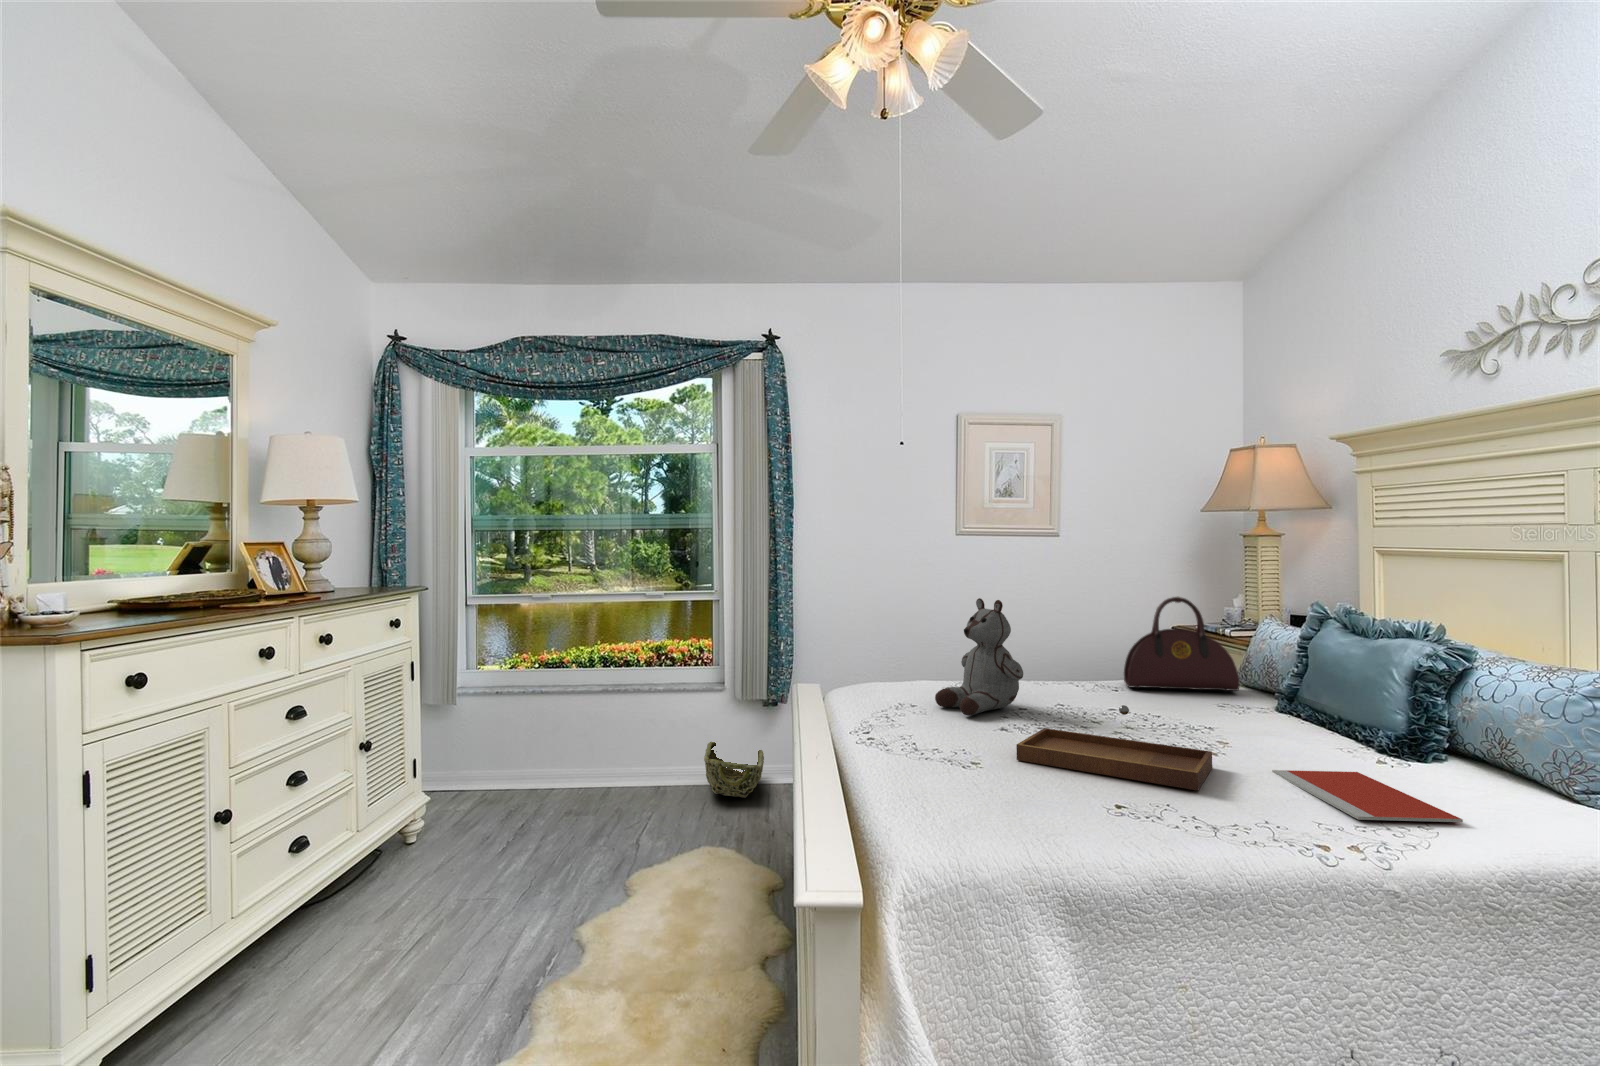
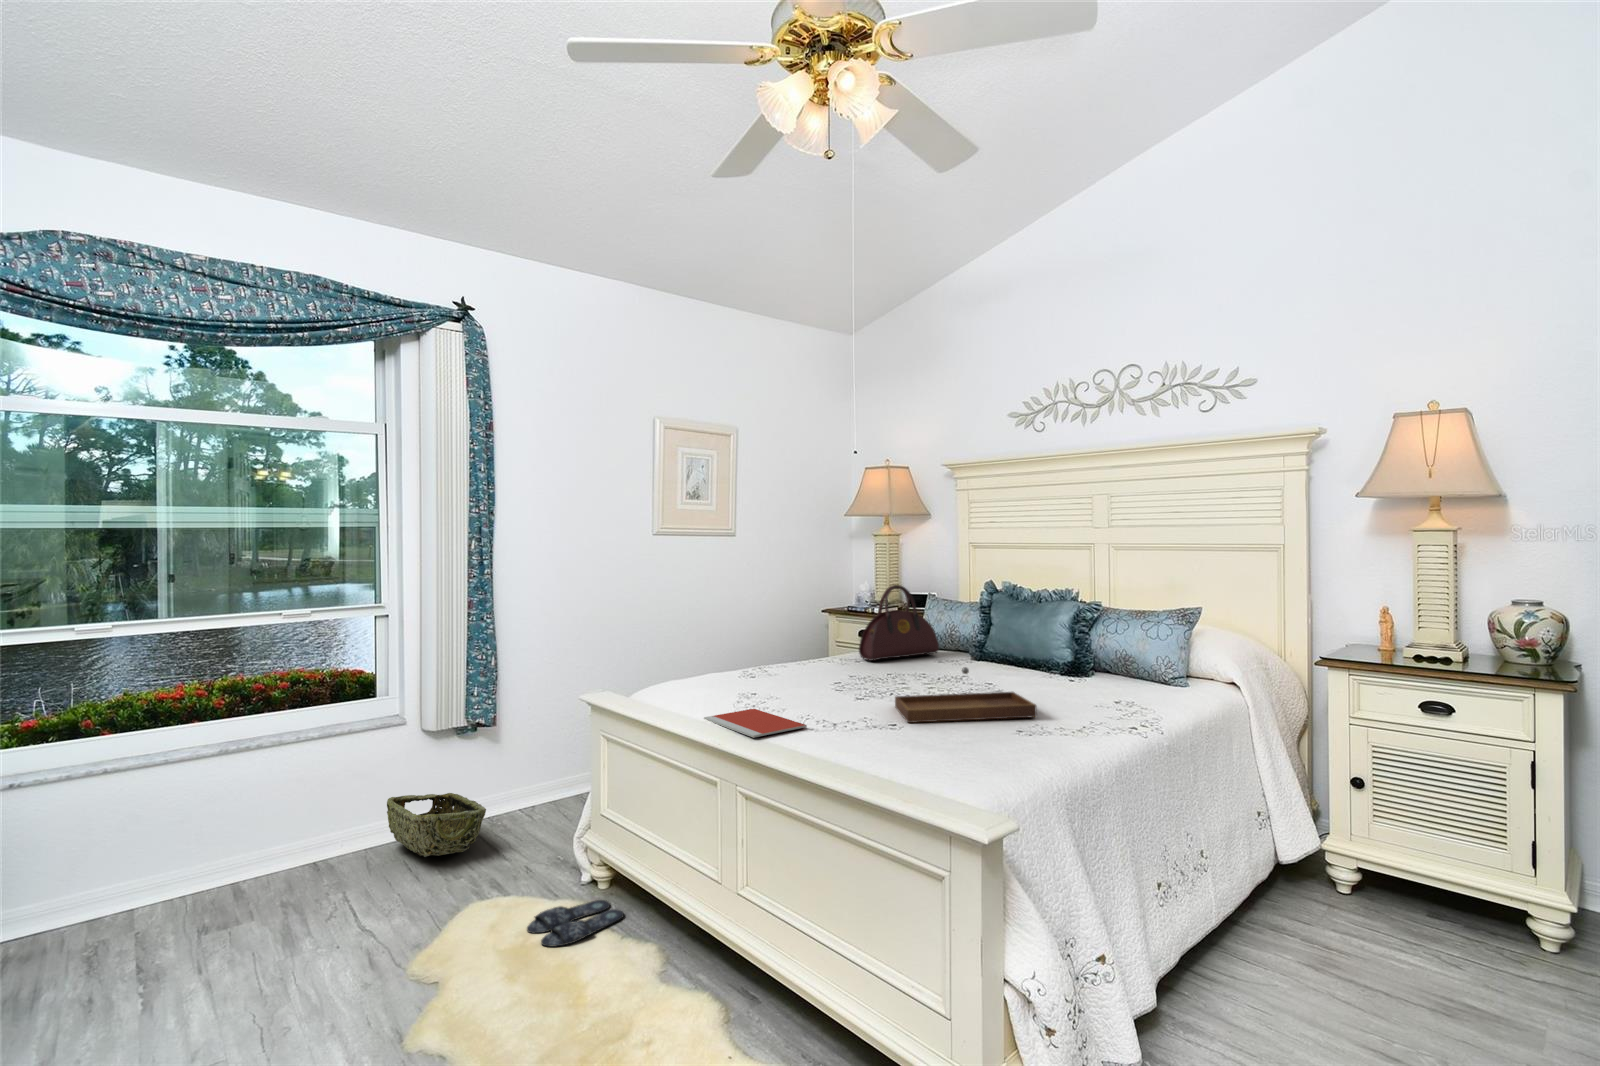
stuffed bear: present [935,598,1023,715] -> none [768,595,846,699]
notebook: present [1272,770,1463,822] -> present [704,709,807,738]
slippers: none [717,862,796,895] -> present [527,900,624,947]

